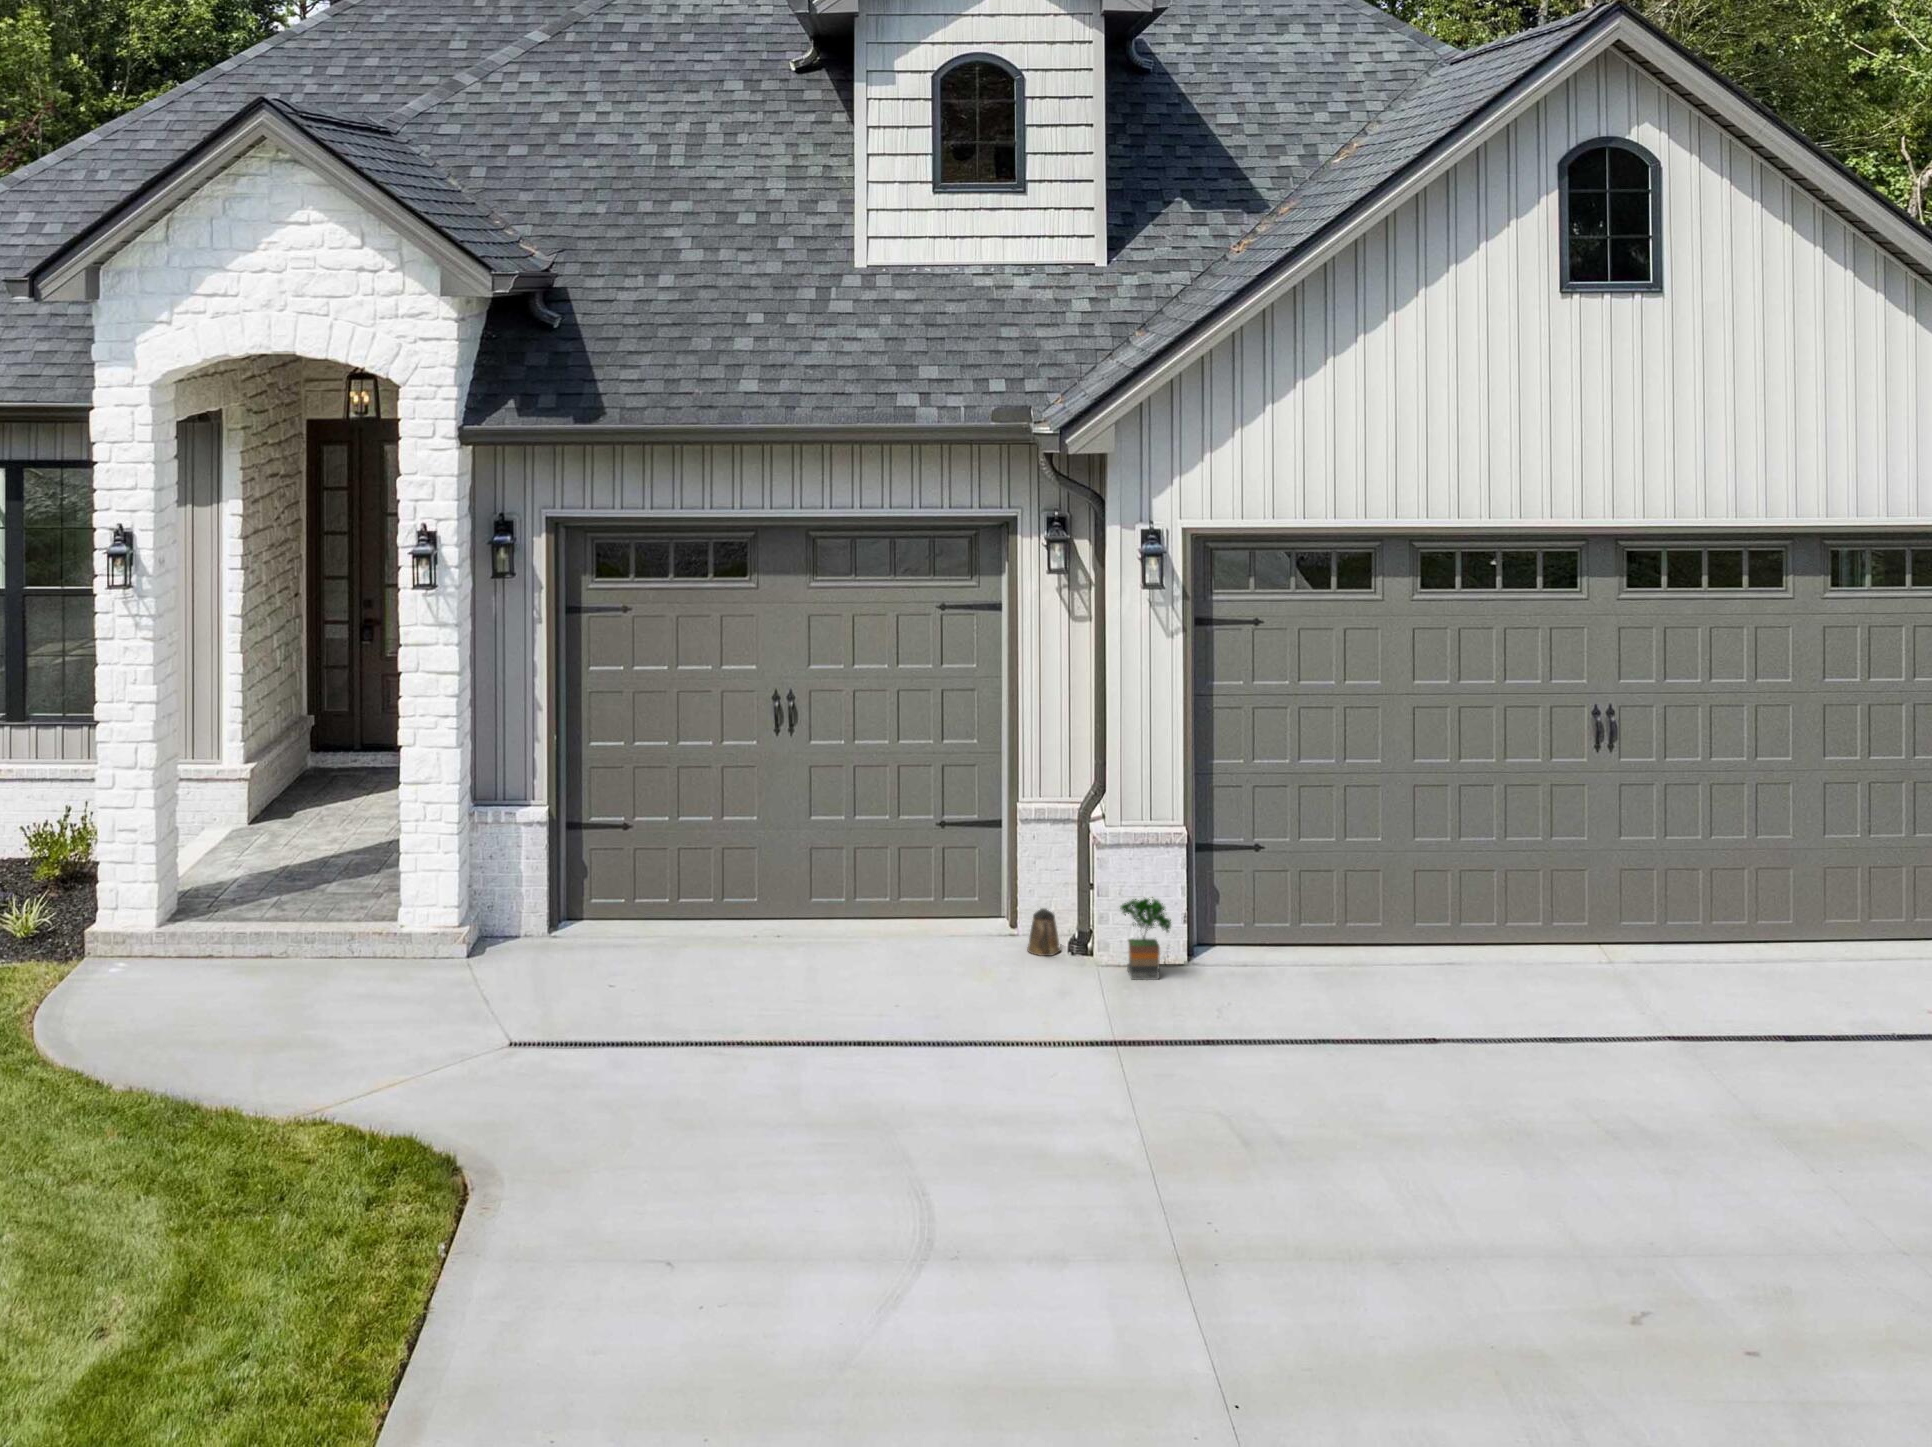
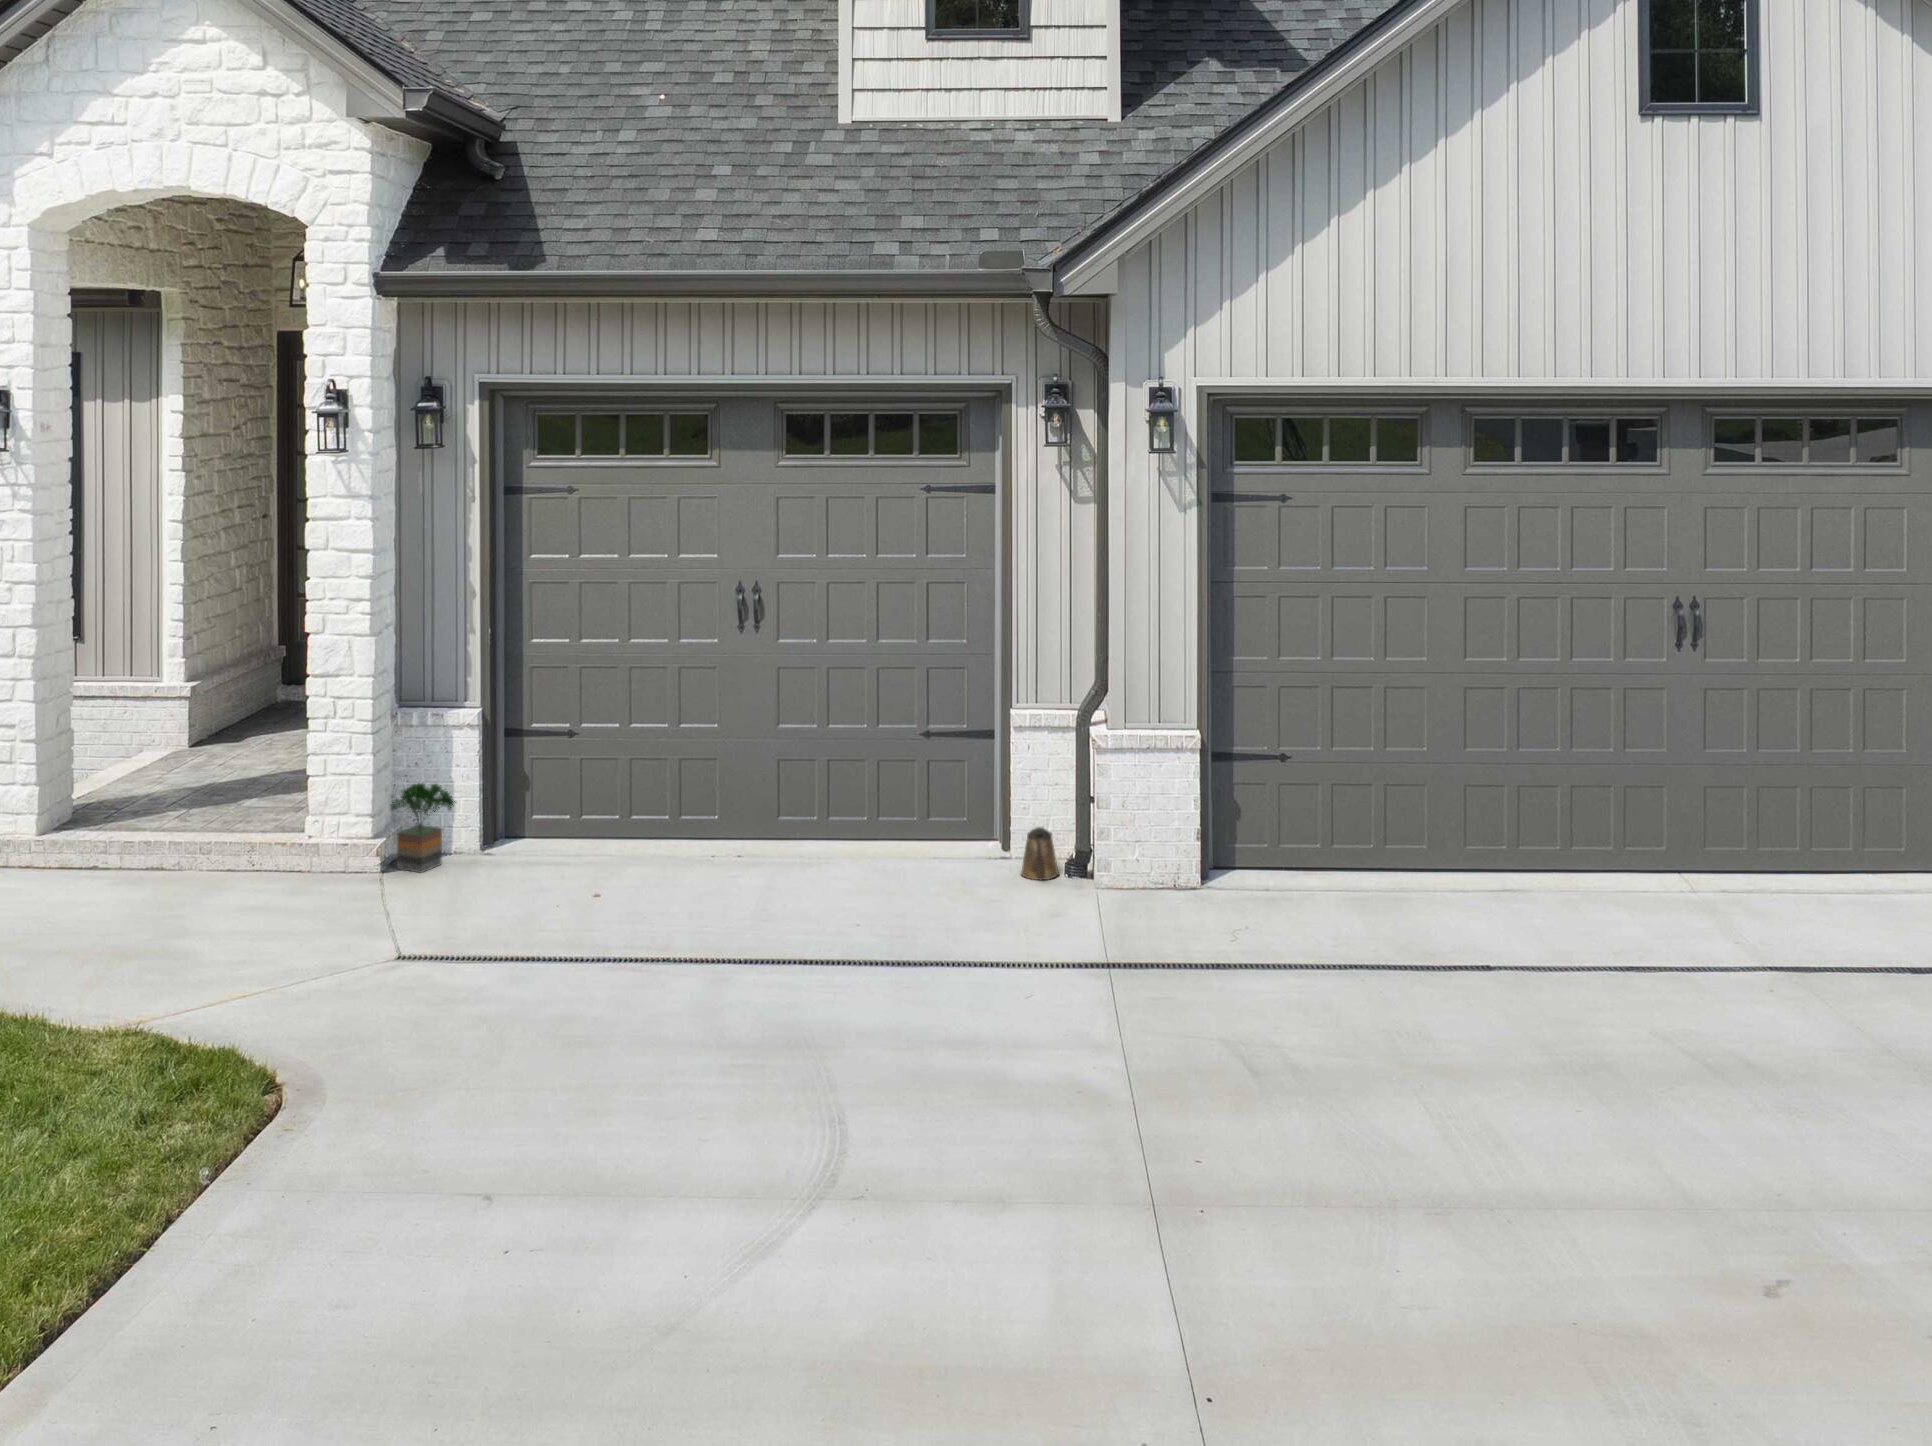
potted tree: present [1120,897,1171,980] -> present [390,783,456,873]

